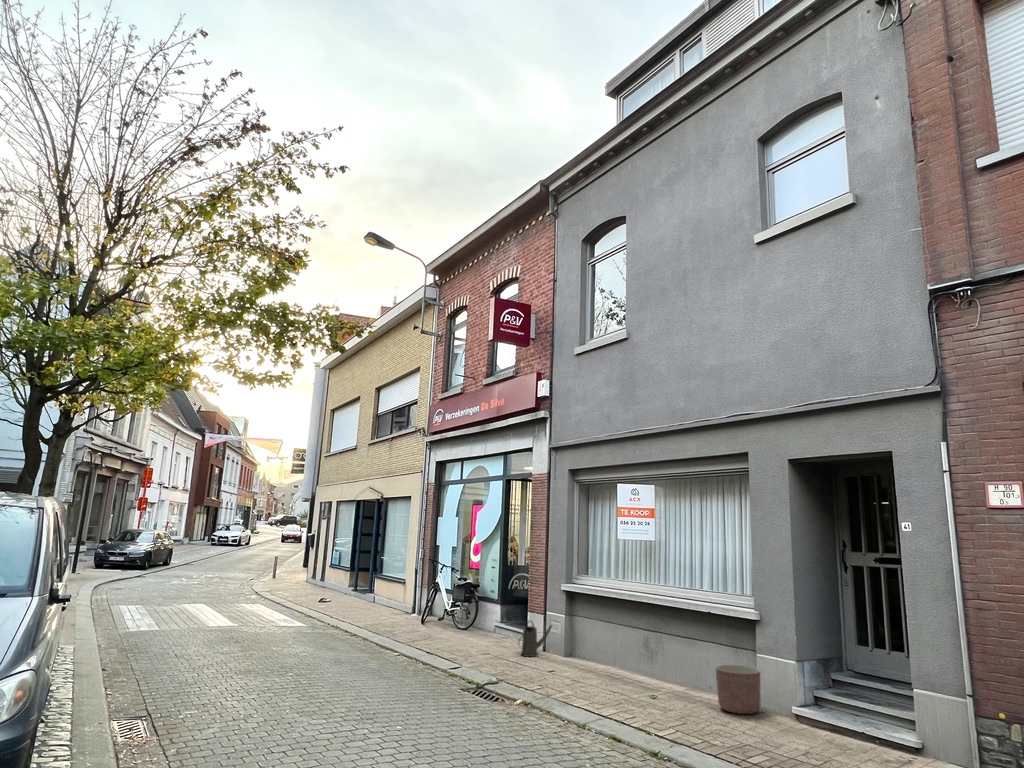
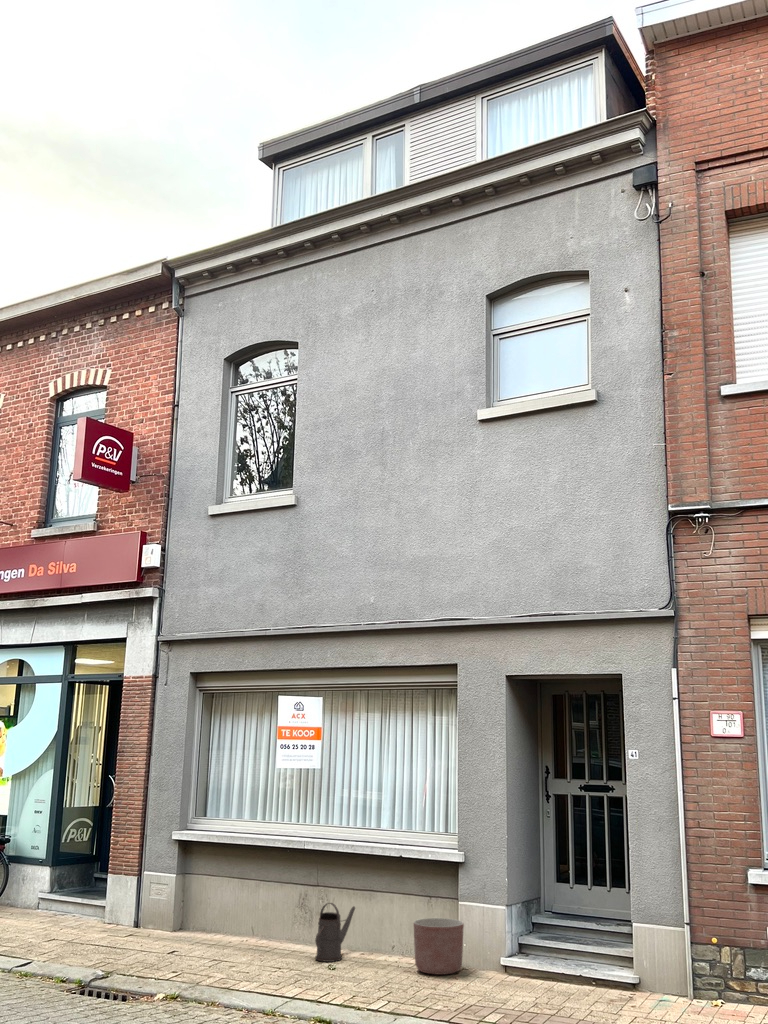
watering can: present [518,621,552,657] -> present [315,903,355,962]

